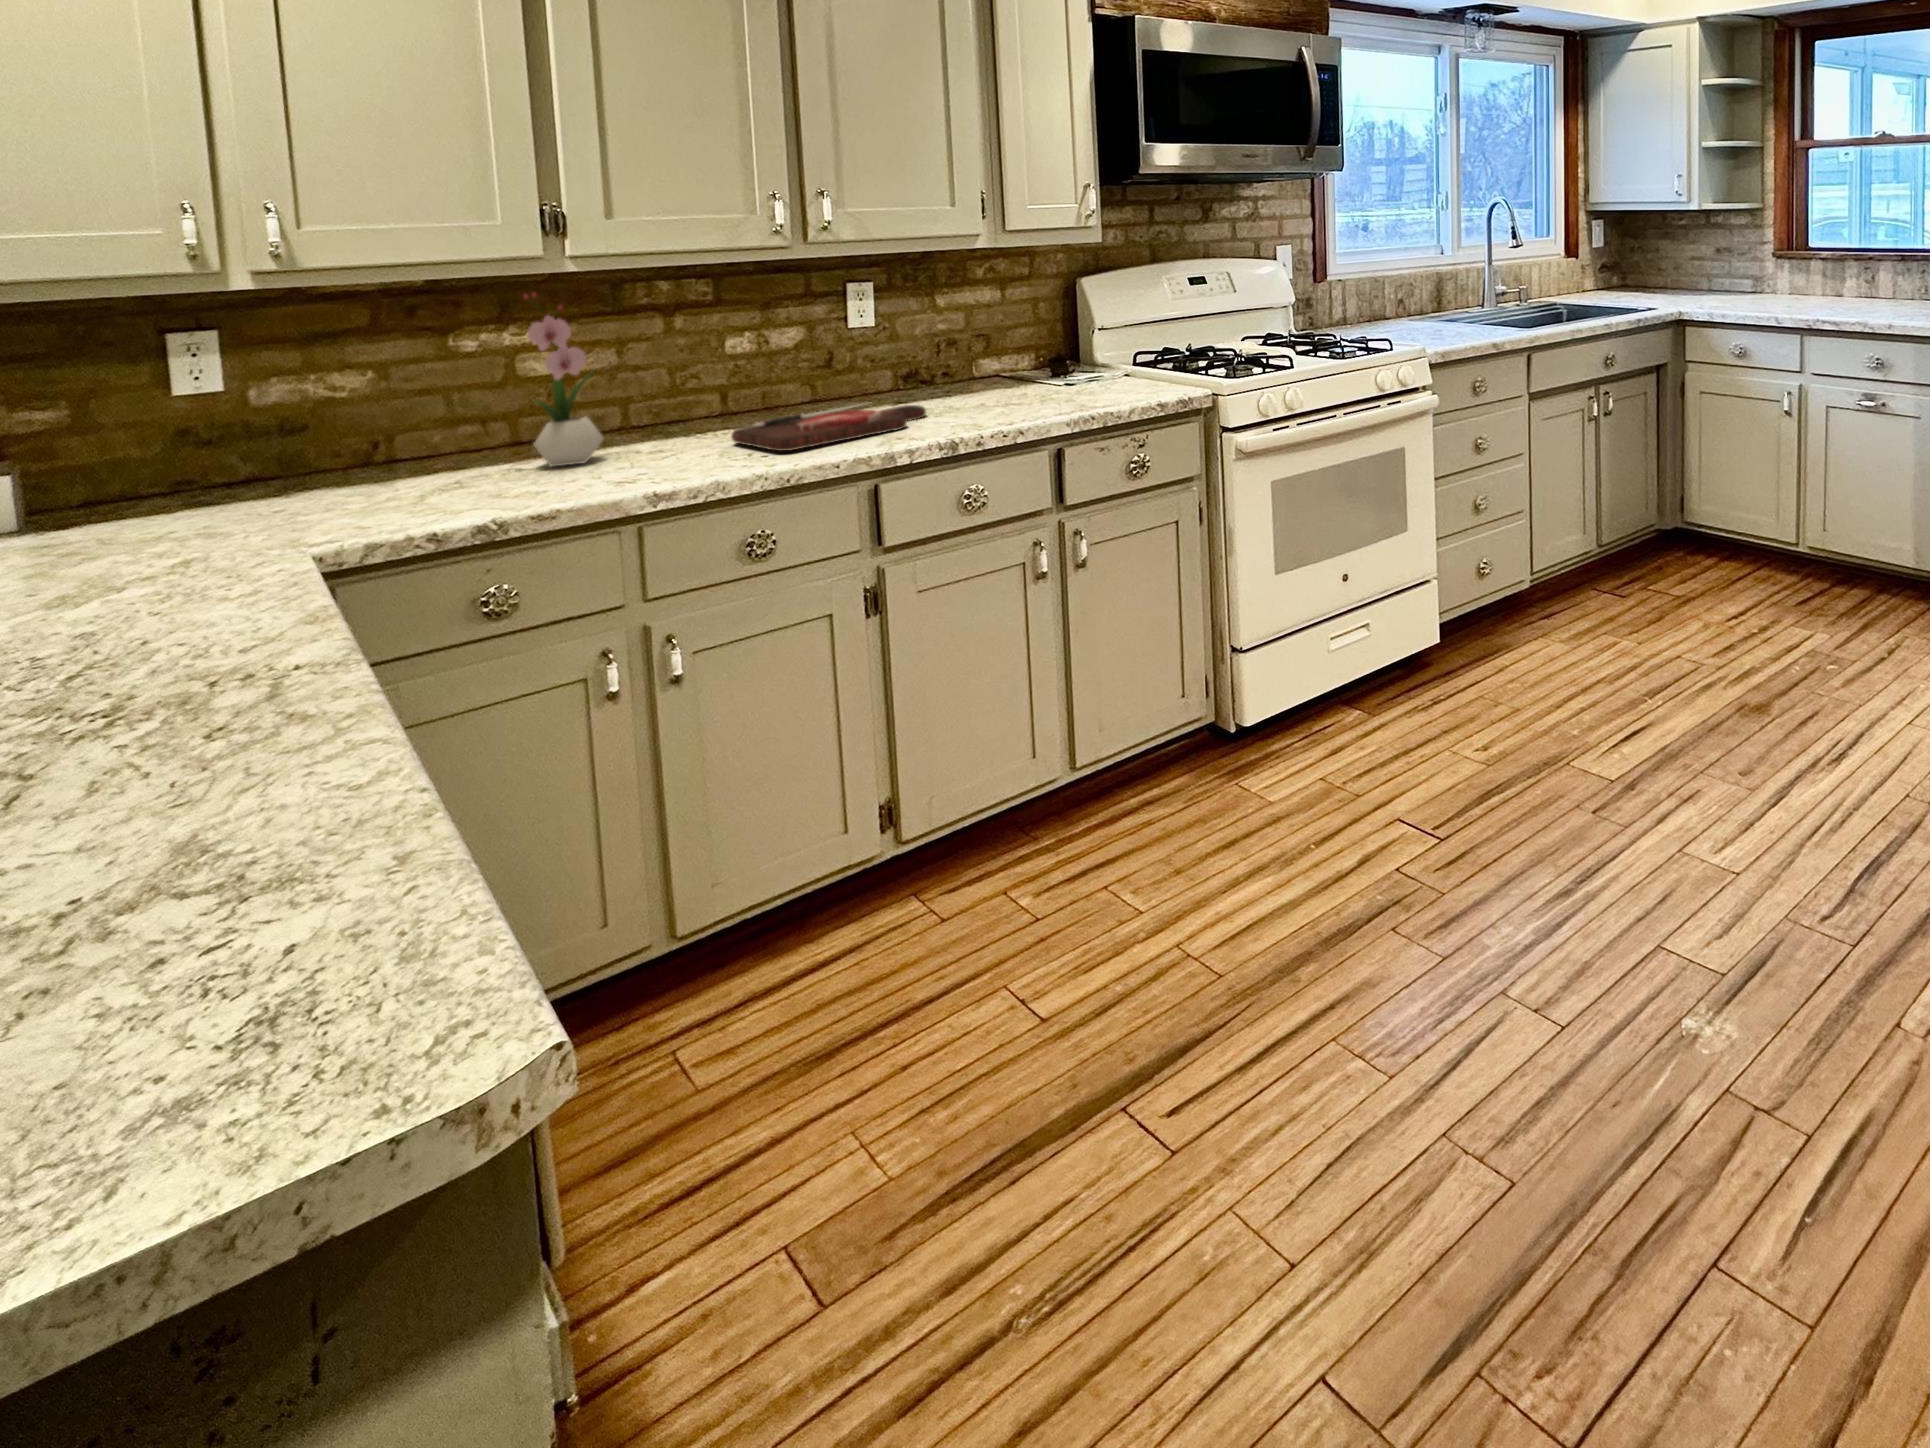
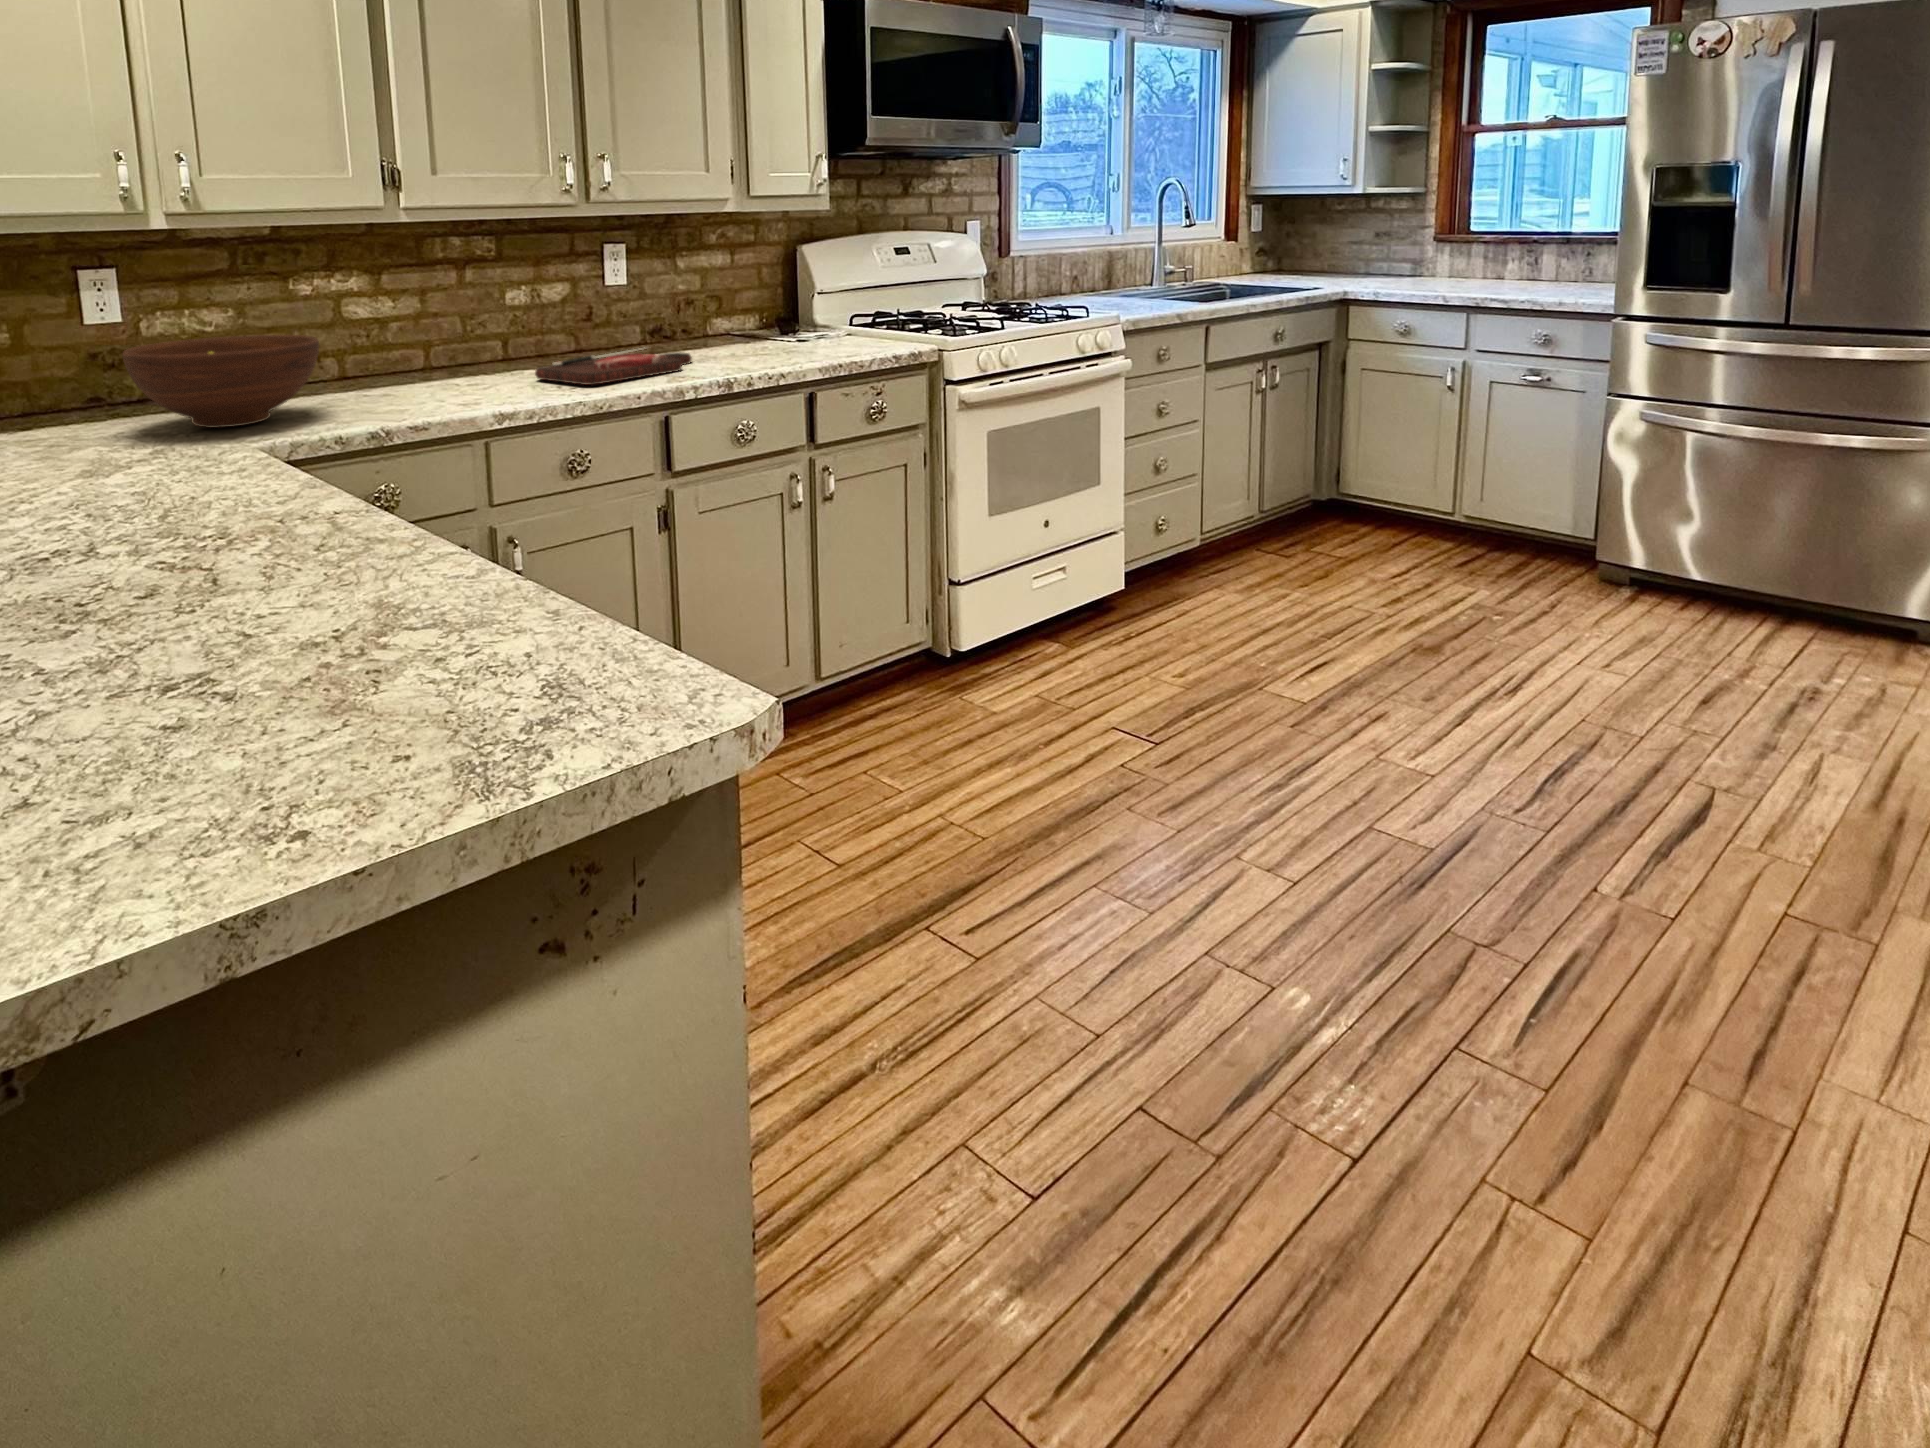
flower arrangement: present [524,293,603,467] -> none [369,240,431,395]
fruit bowl: none [177,404,444,520] -> present [123,335,319,428]

